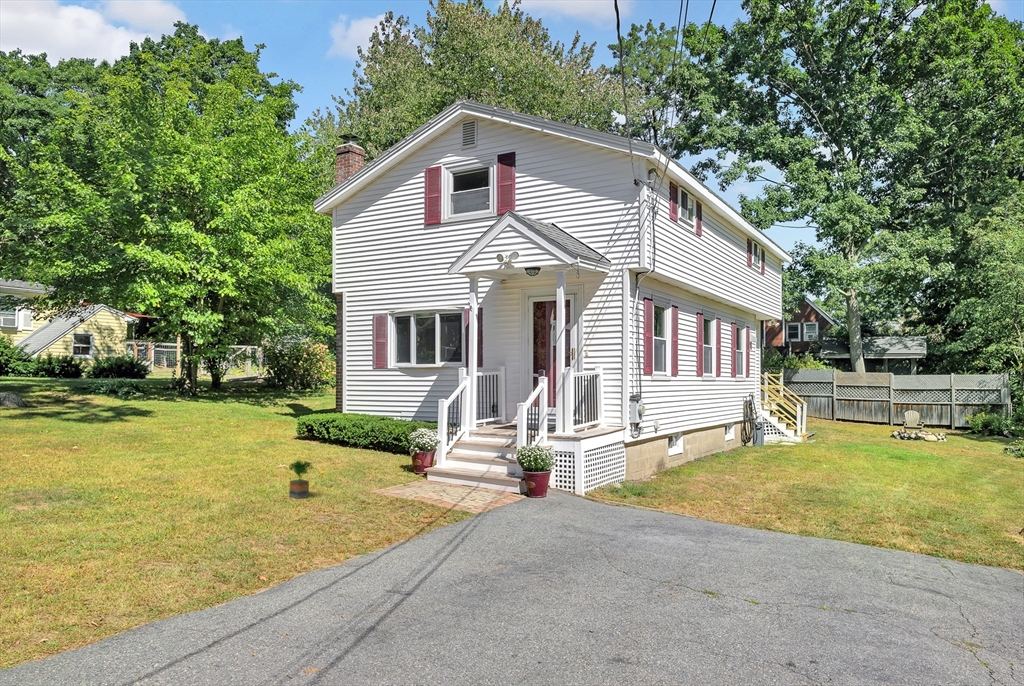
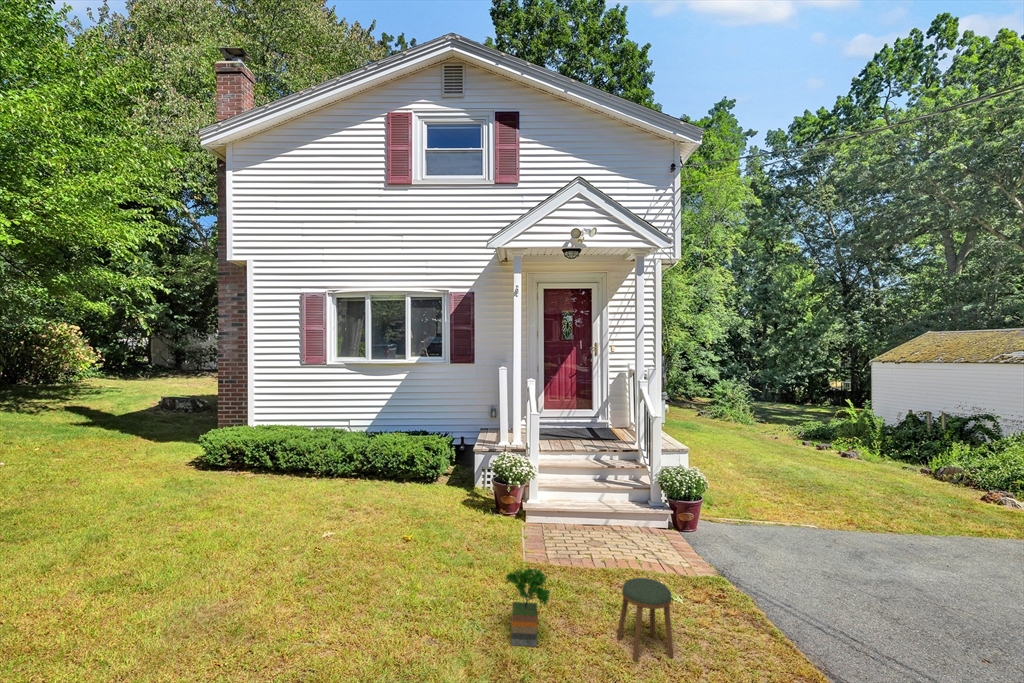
stool: none [326,472,358,511] -> present [617,578,673,662]

